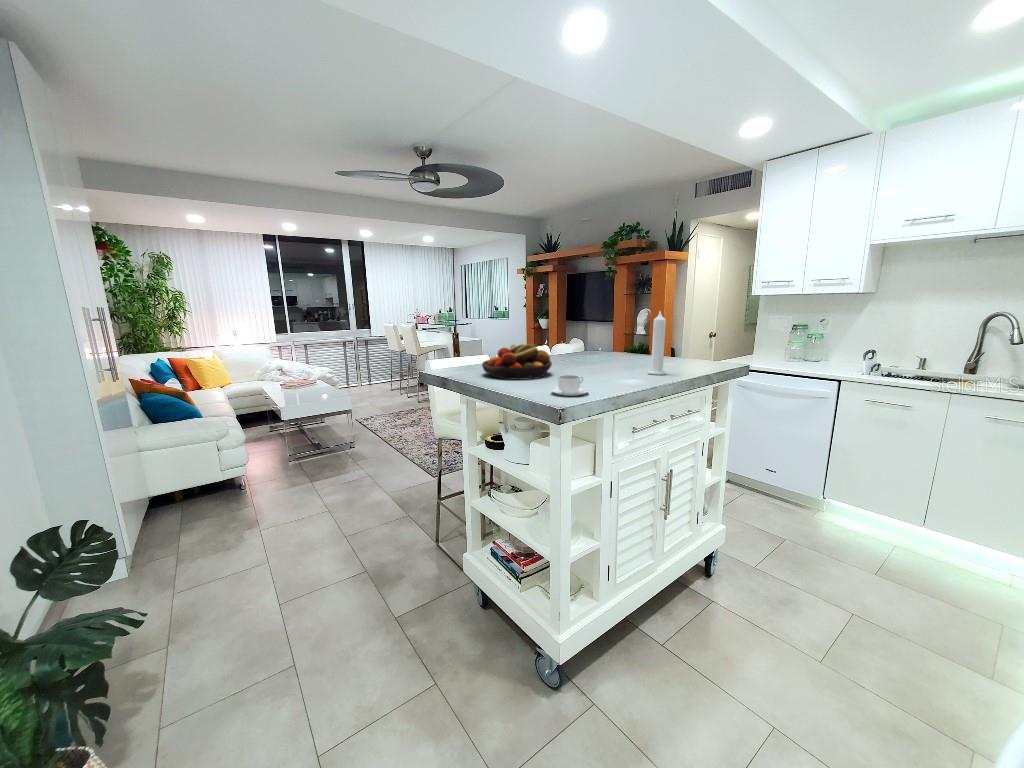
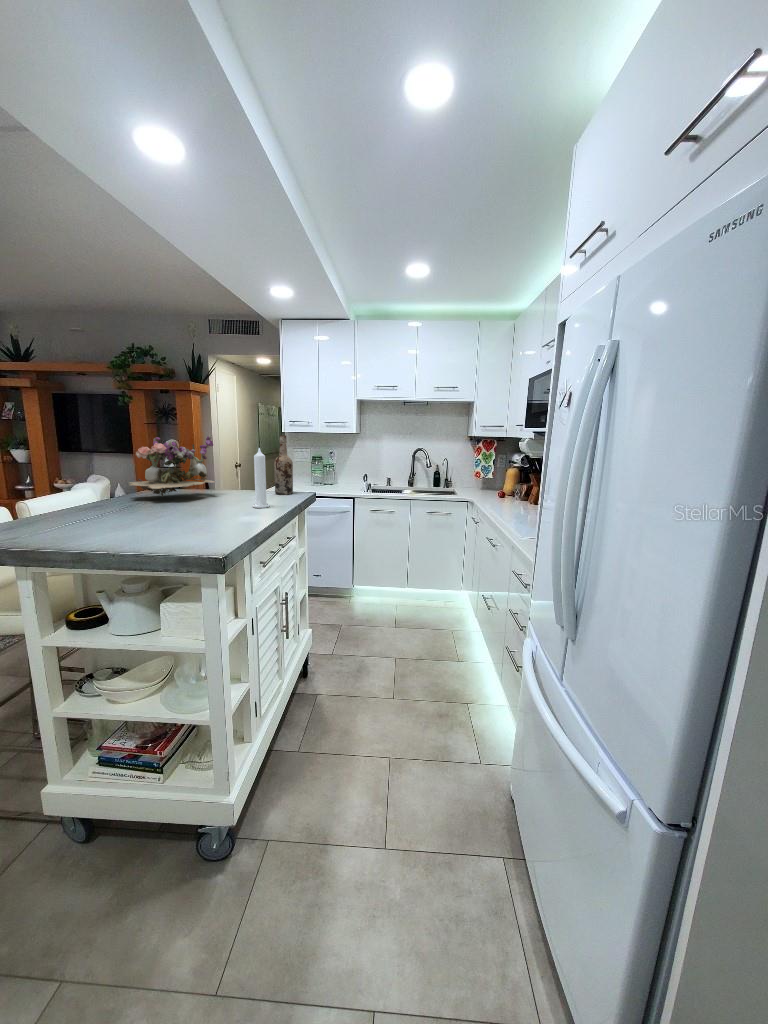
wine bottle: none [694,298,719,365] -> present [274,435,293,495]
flower arrangement: none [562,300,638,358] -> present [129,435,215,496]
fruit bowl: present [482,344,552,380] -> none [45,488,153,536]
coffee cup: present [551,375,589,396] -> none [191,518,236,542]

